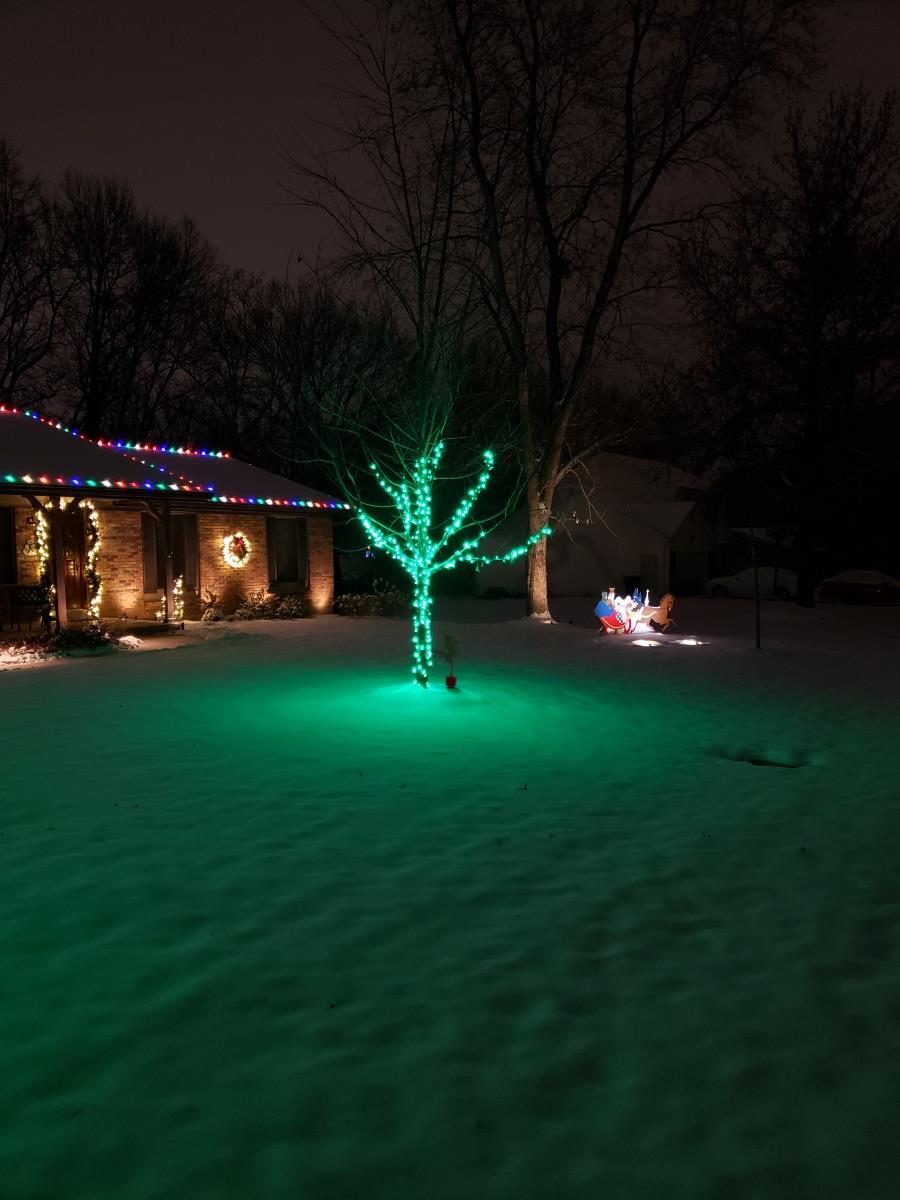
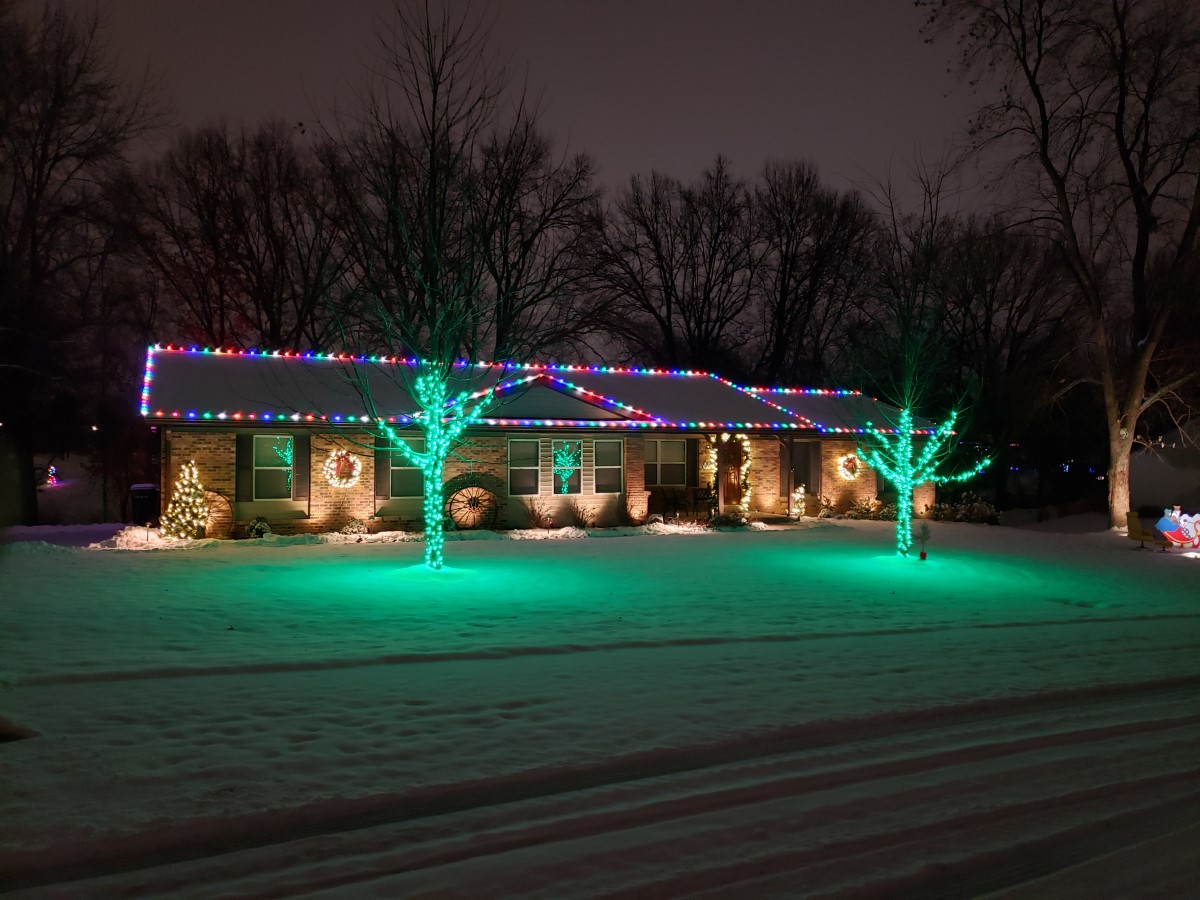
lounge chair: none [590,595,645,642] -> present [1126,512,1174,552]

